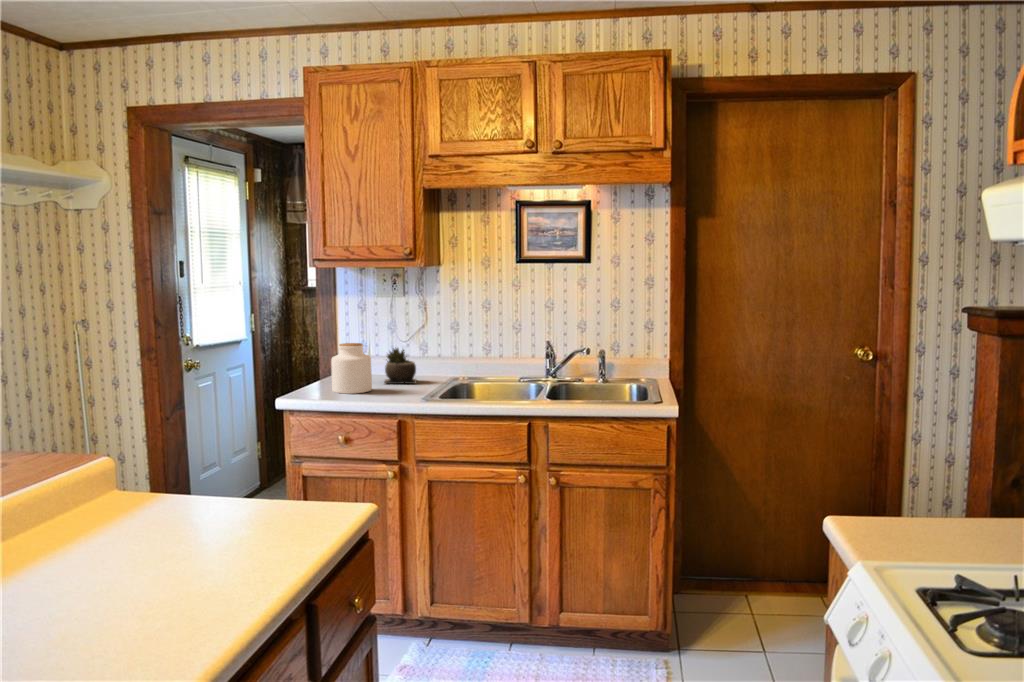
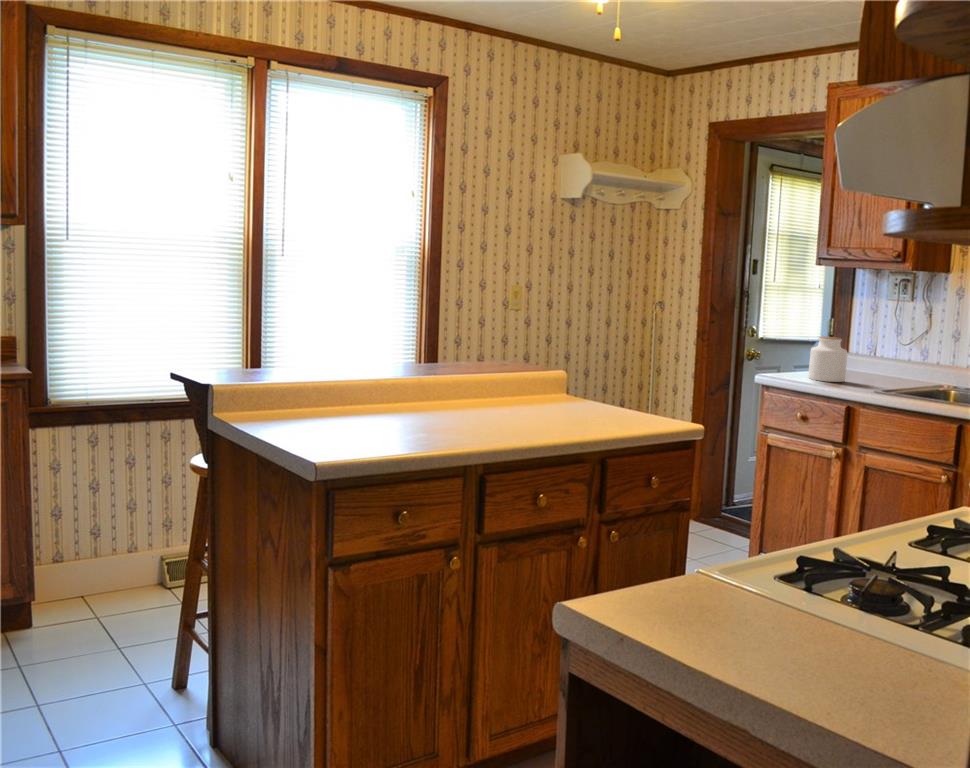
succulent plant: present [384,348,417,384] -> none [869,348,911,386]

